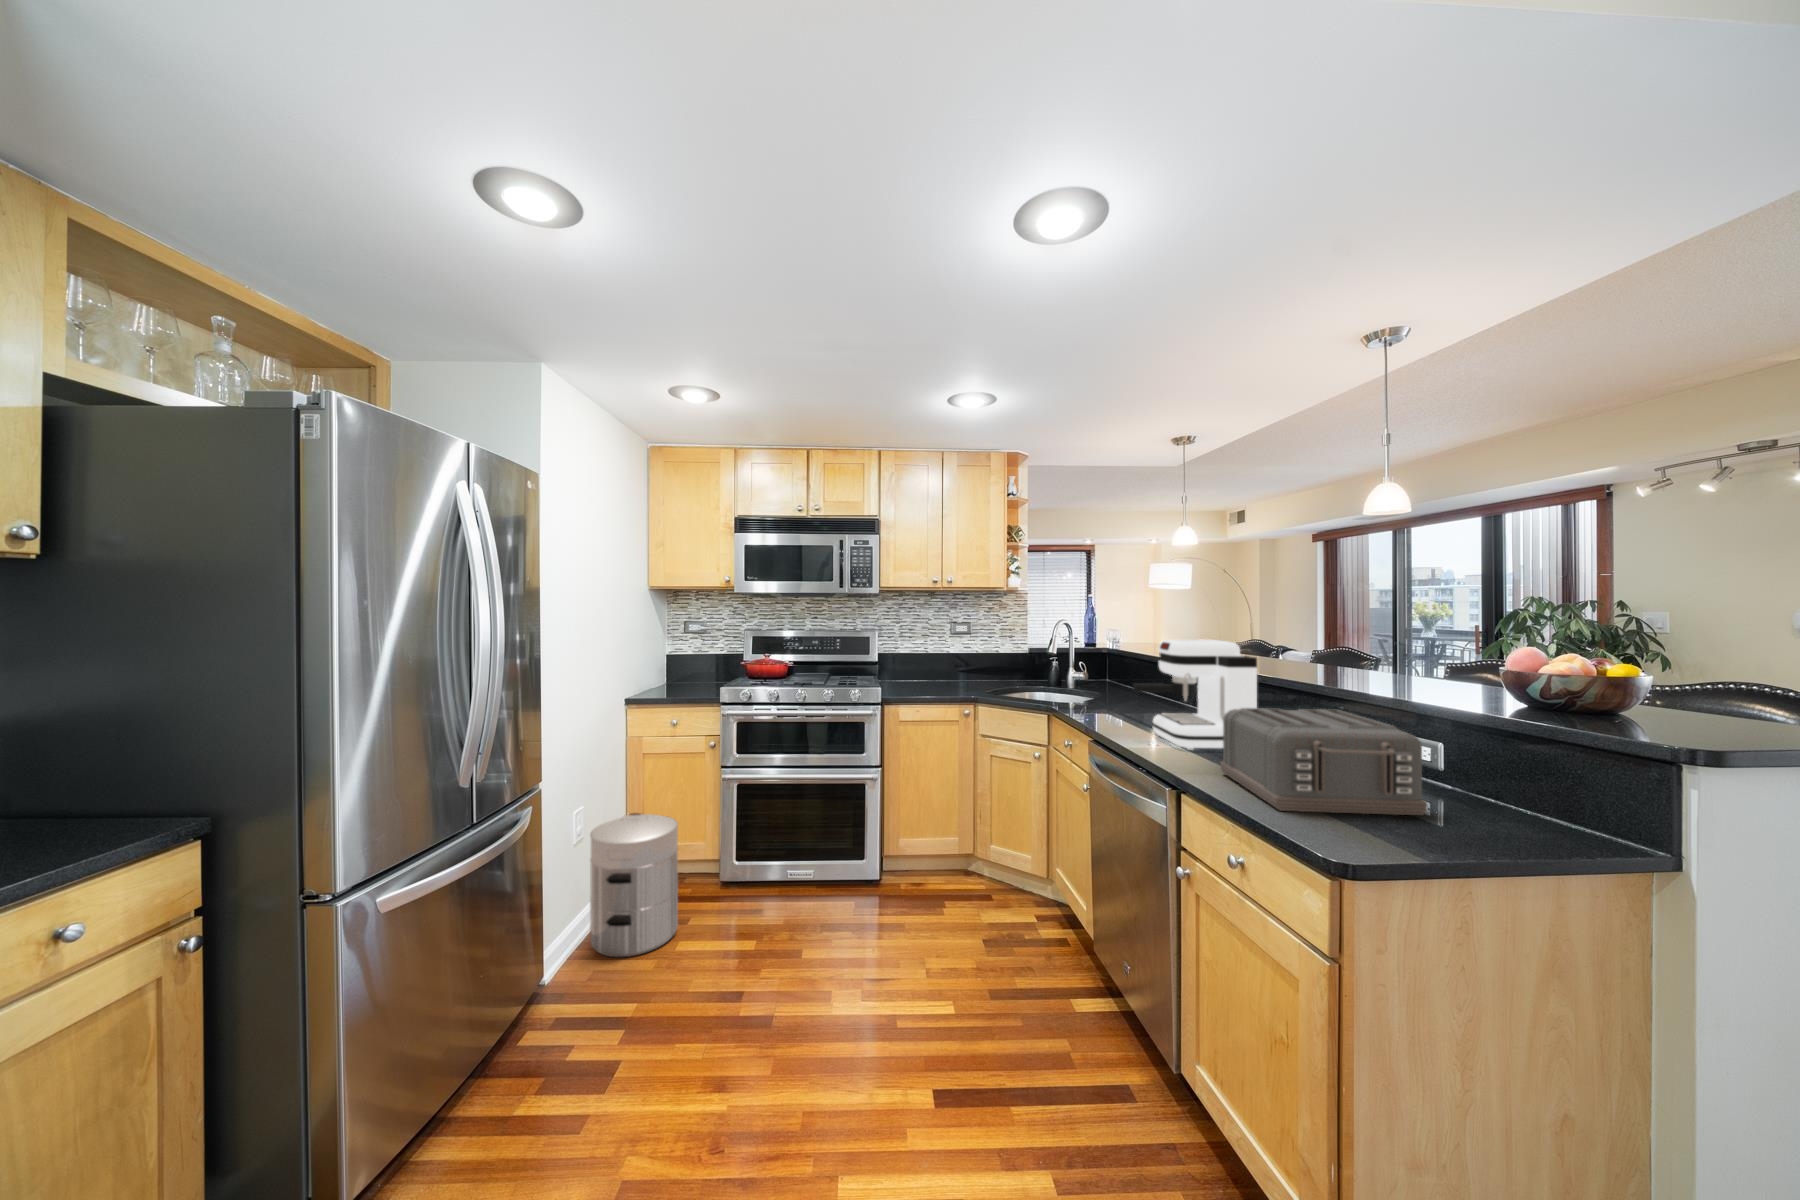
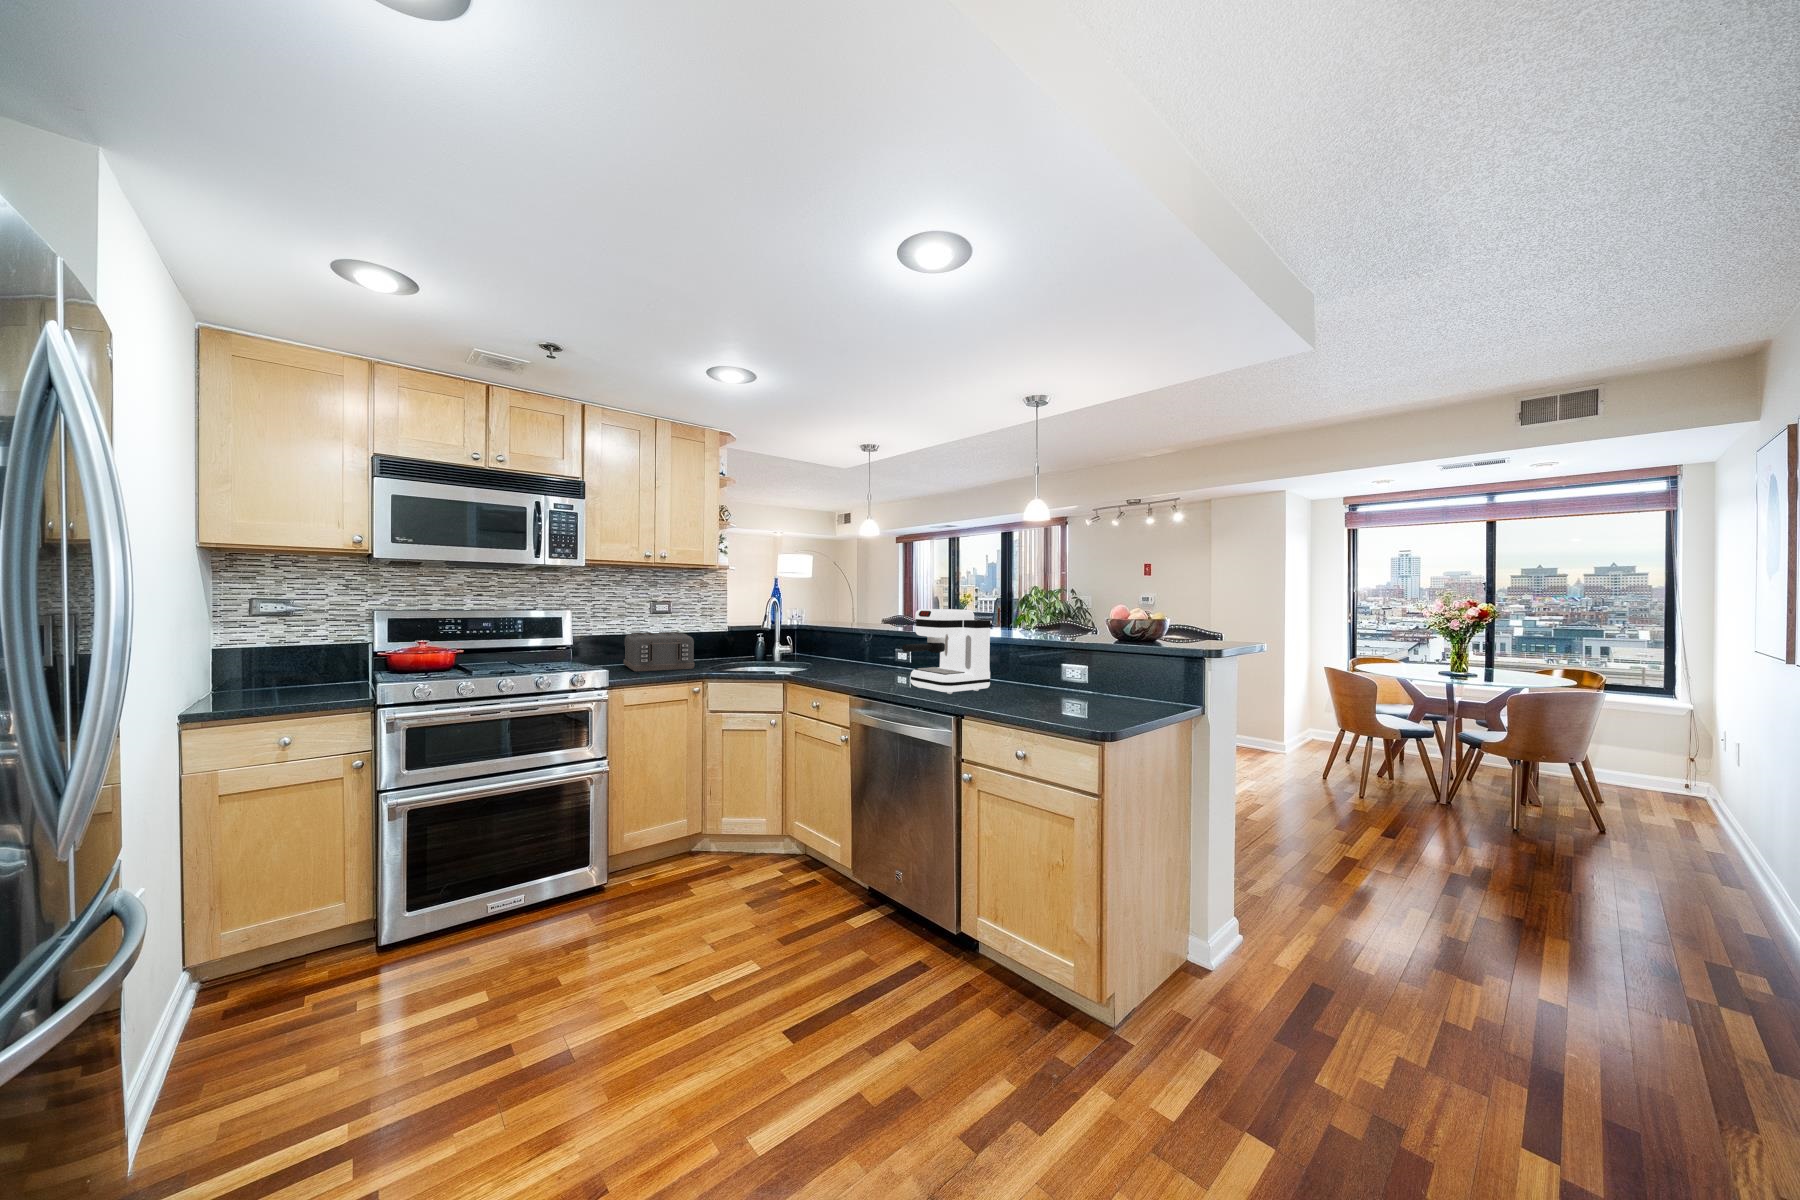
toaster: present [1221,708,1427,815] -> present [623,632,695,671]
waste bin: present [590,813,678,957] -> none [174,868,348,1099]

